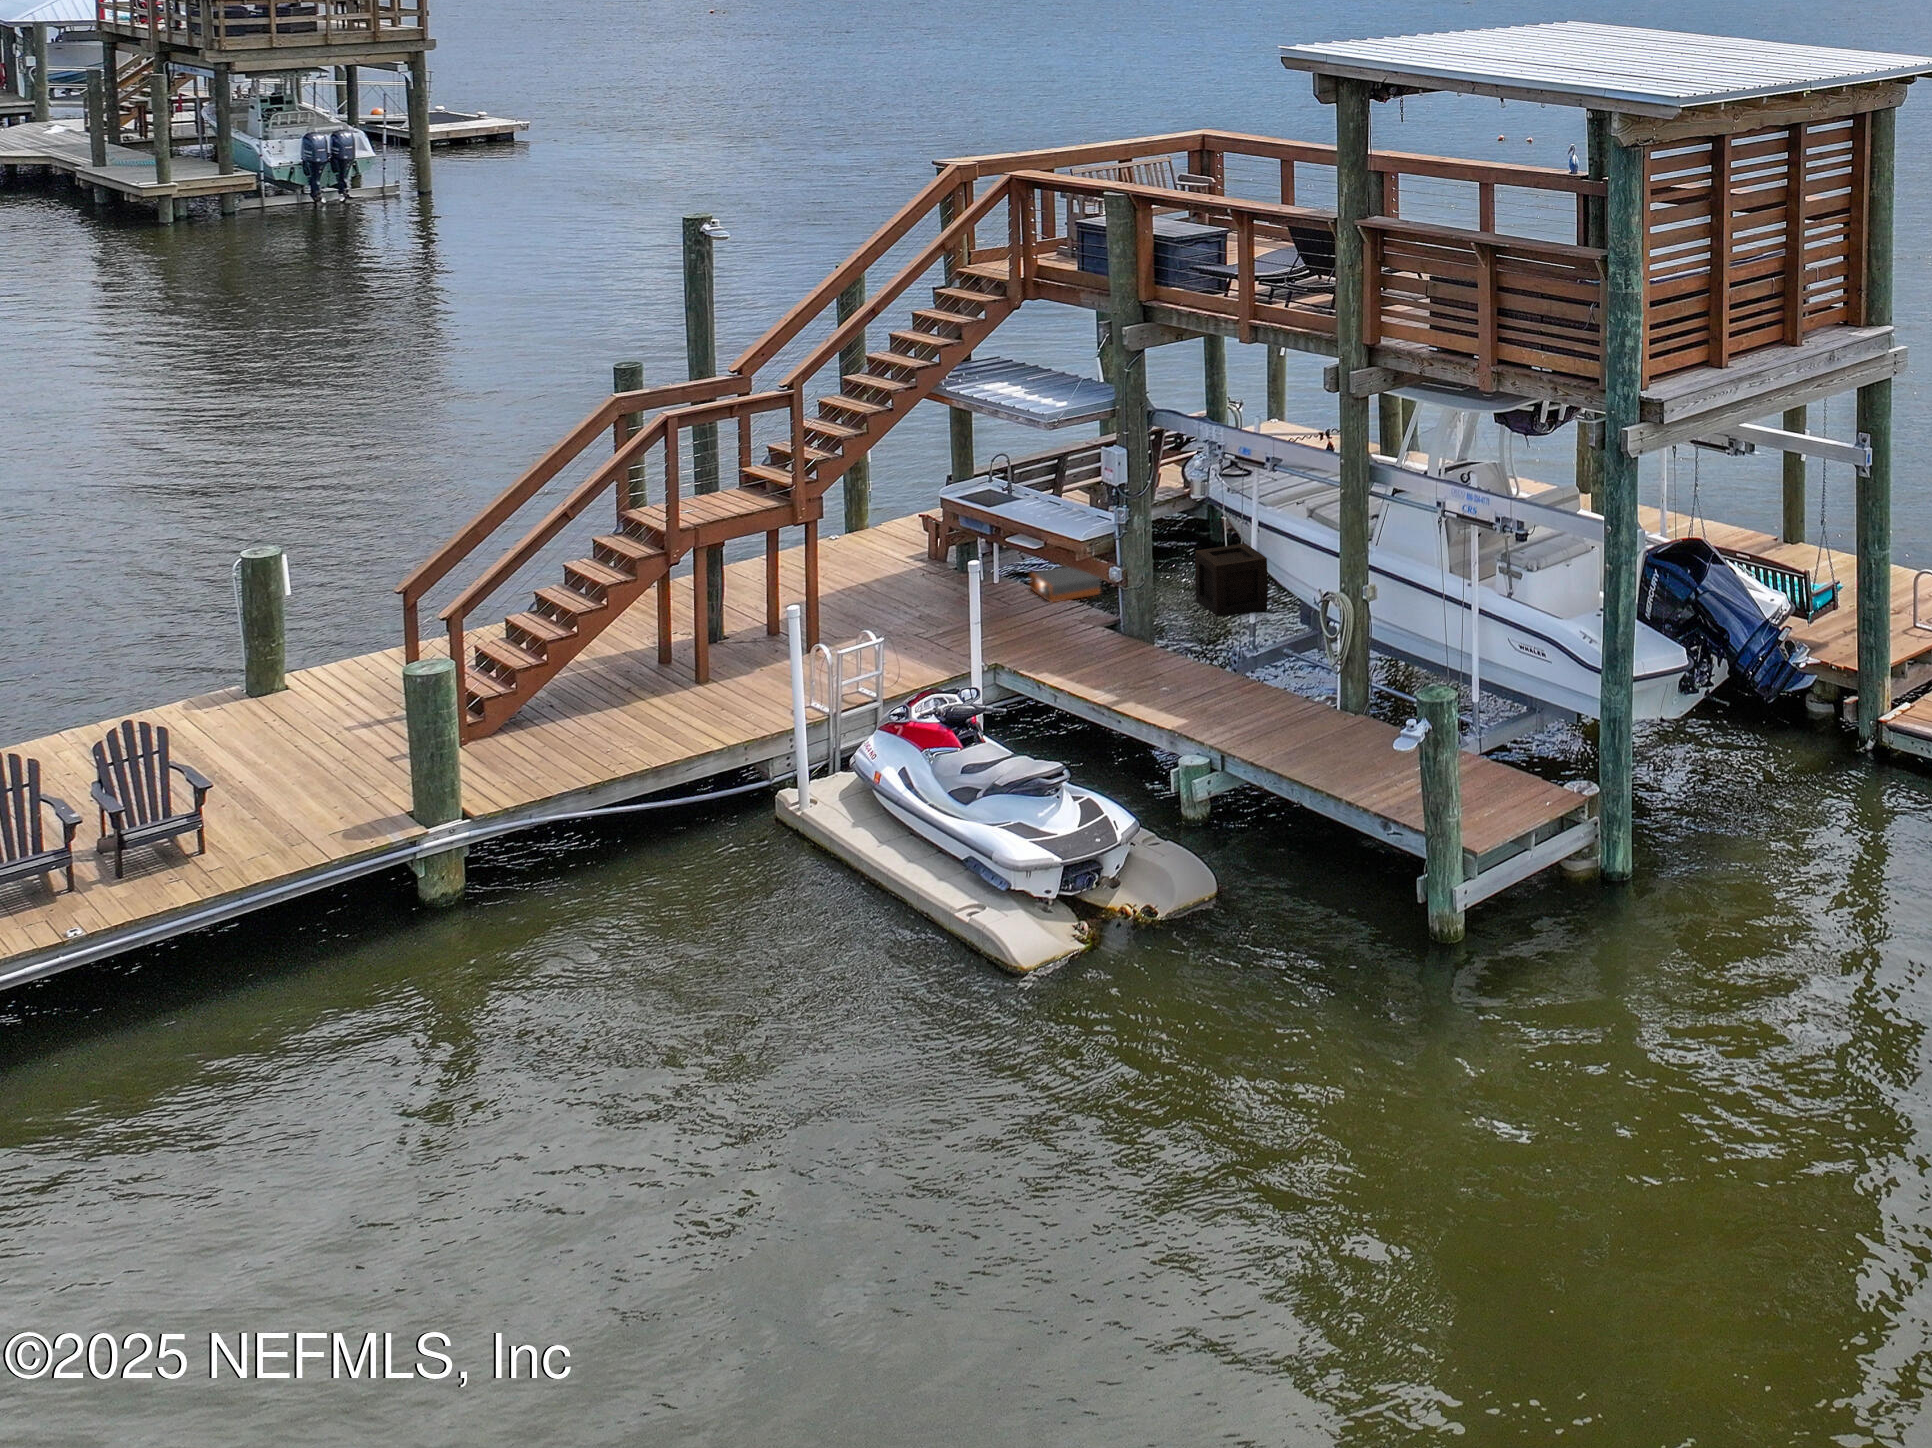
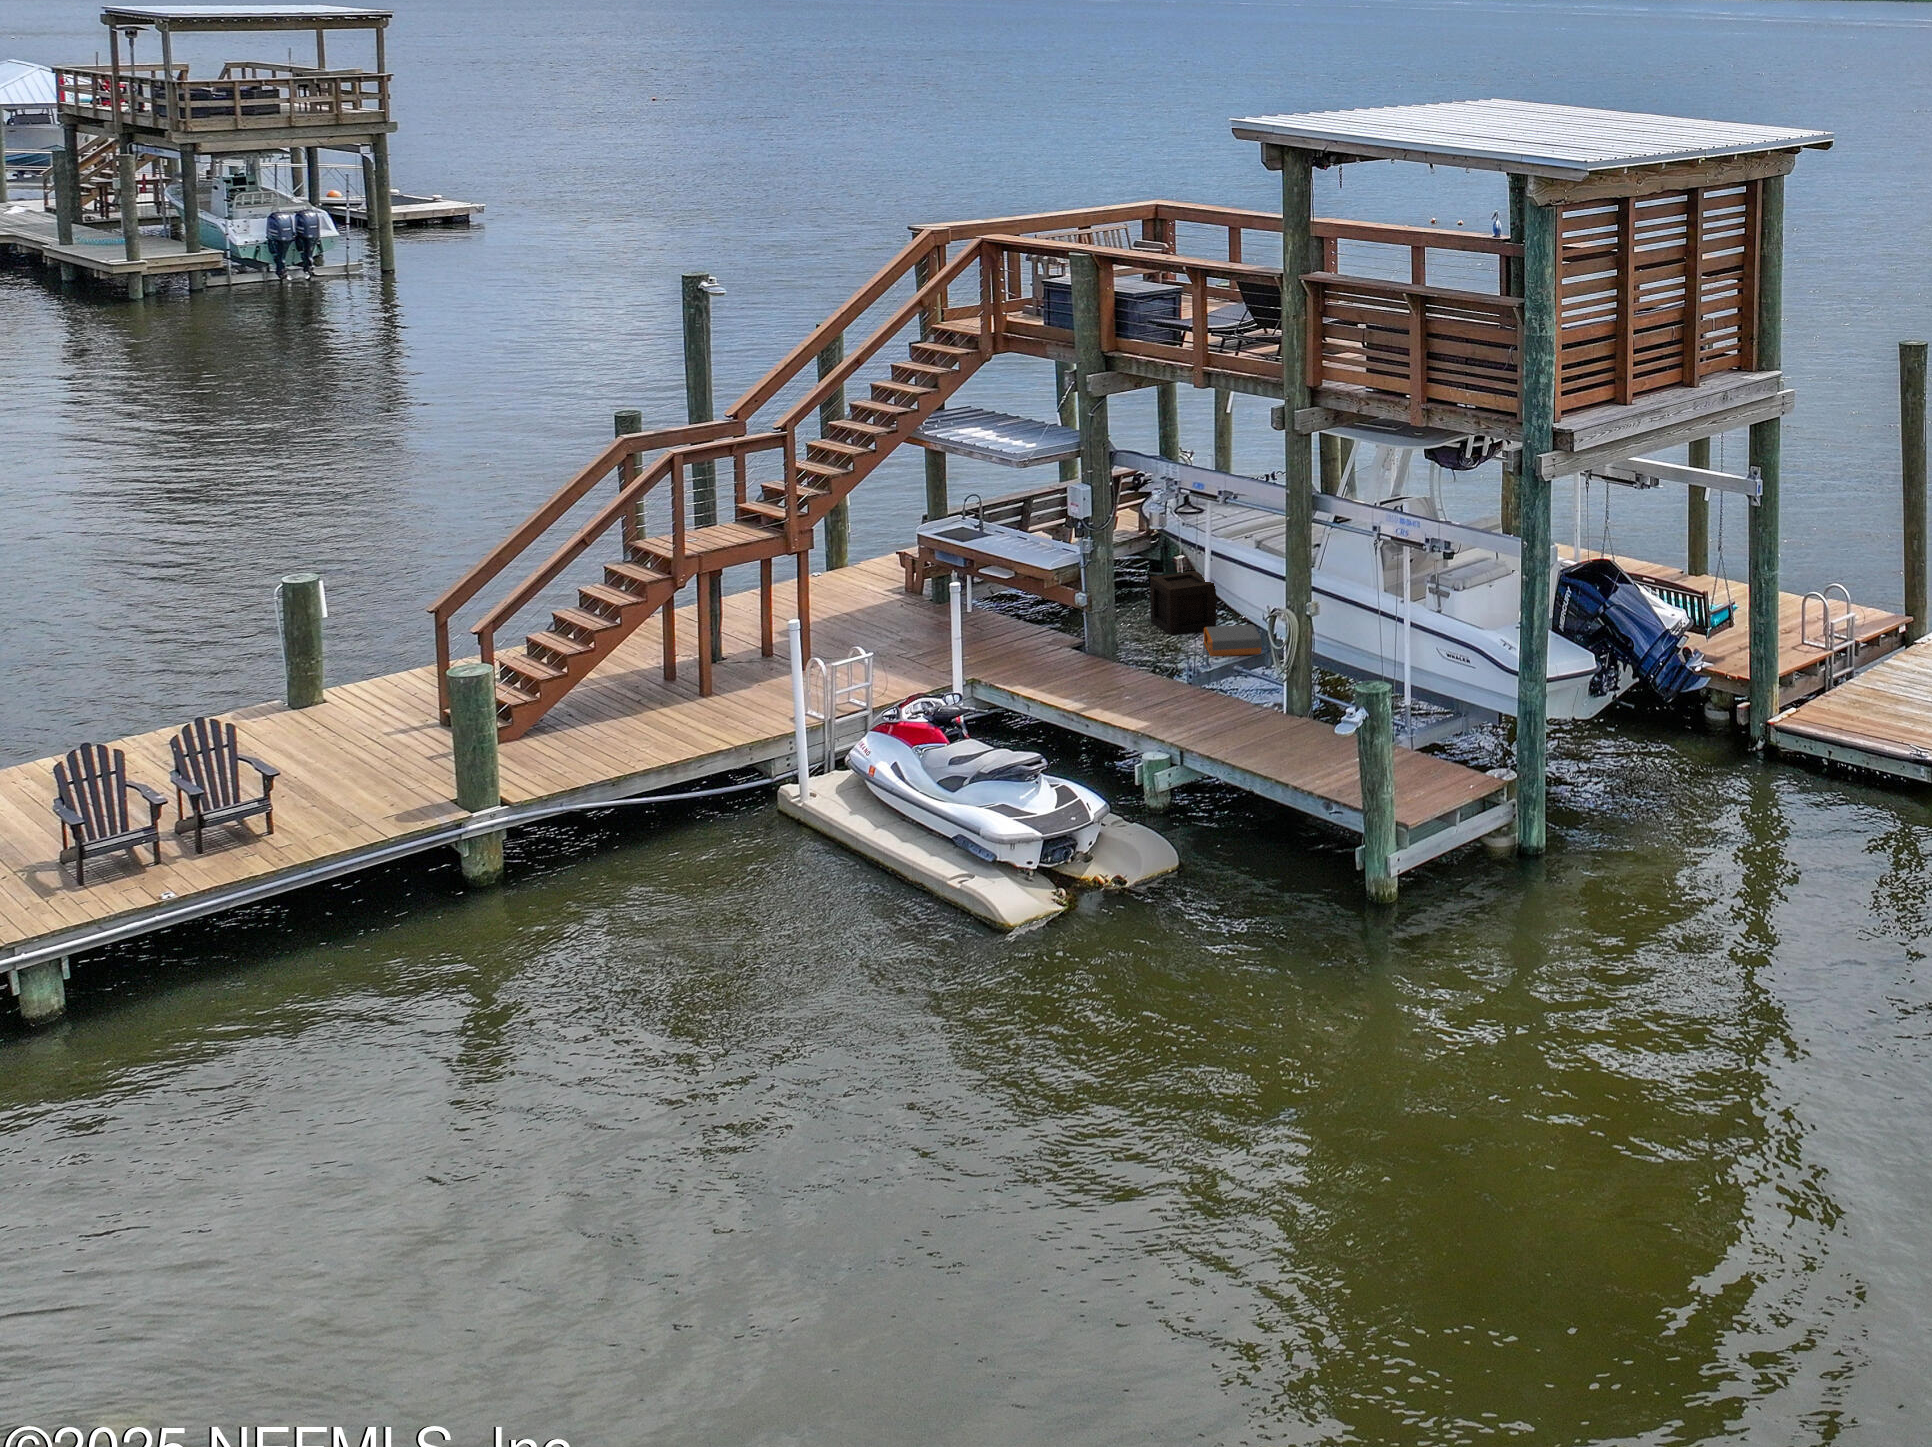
storage box: present [1030,567,1100,602] -> present [1204,625,1262,656]

